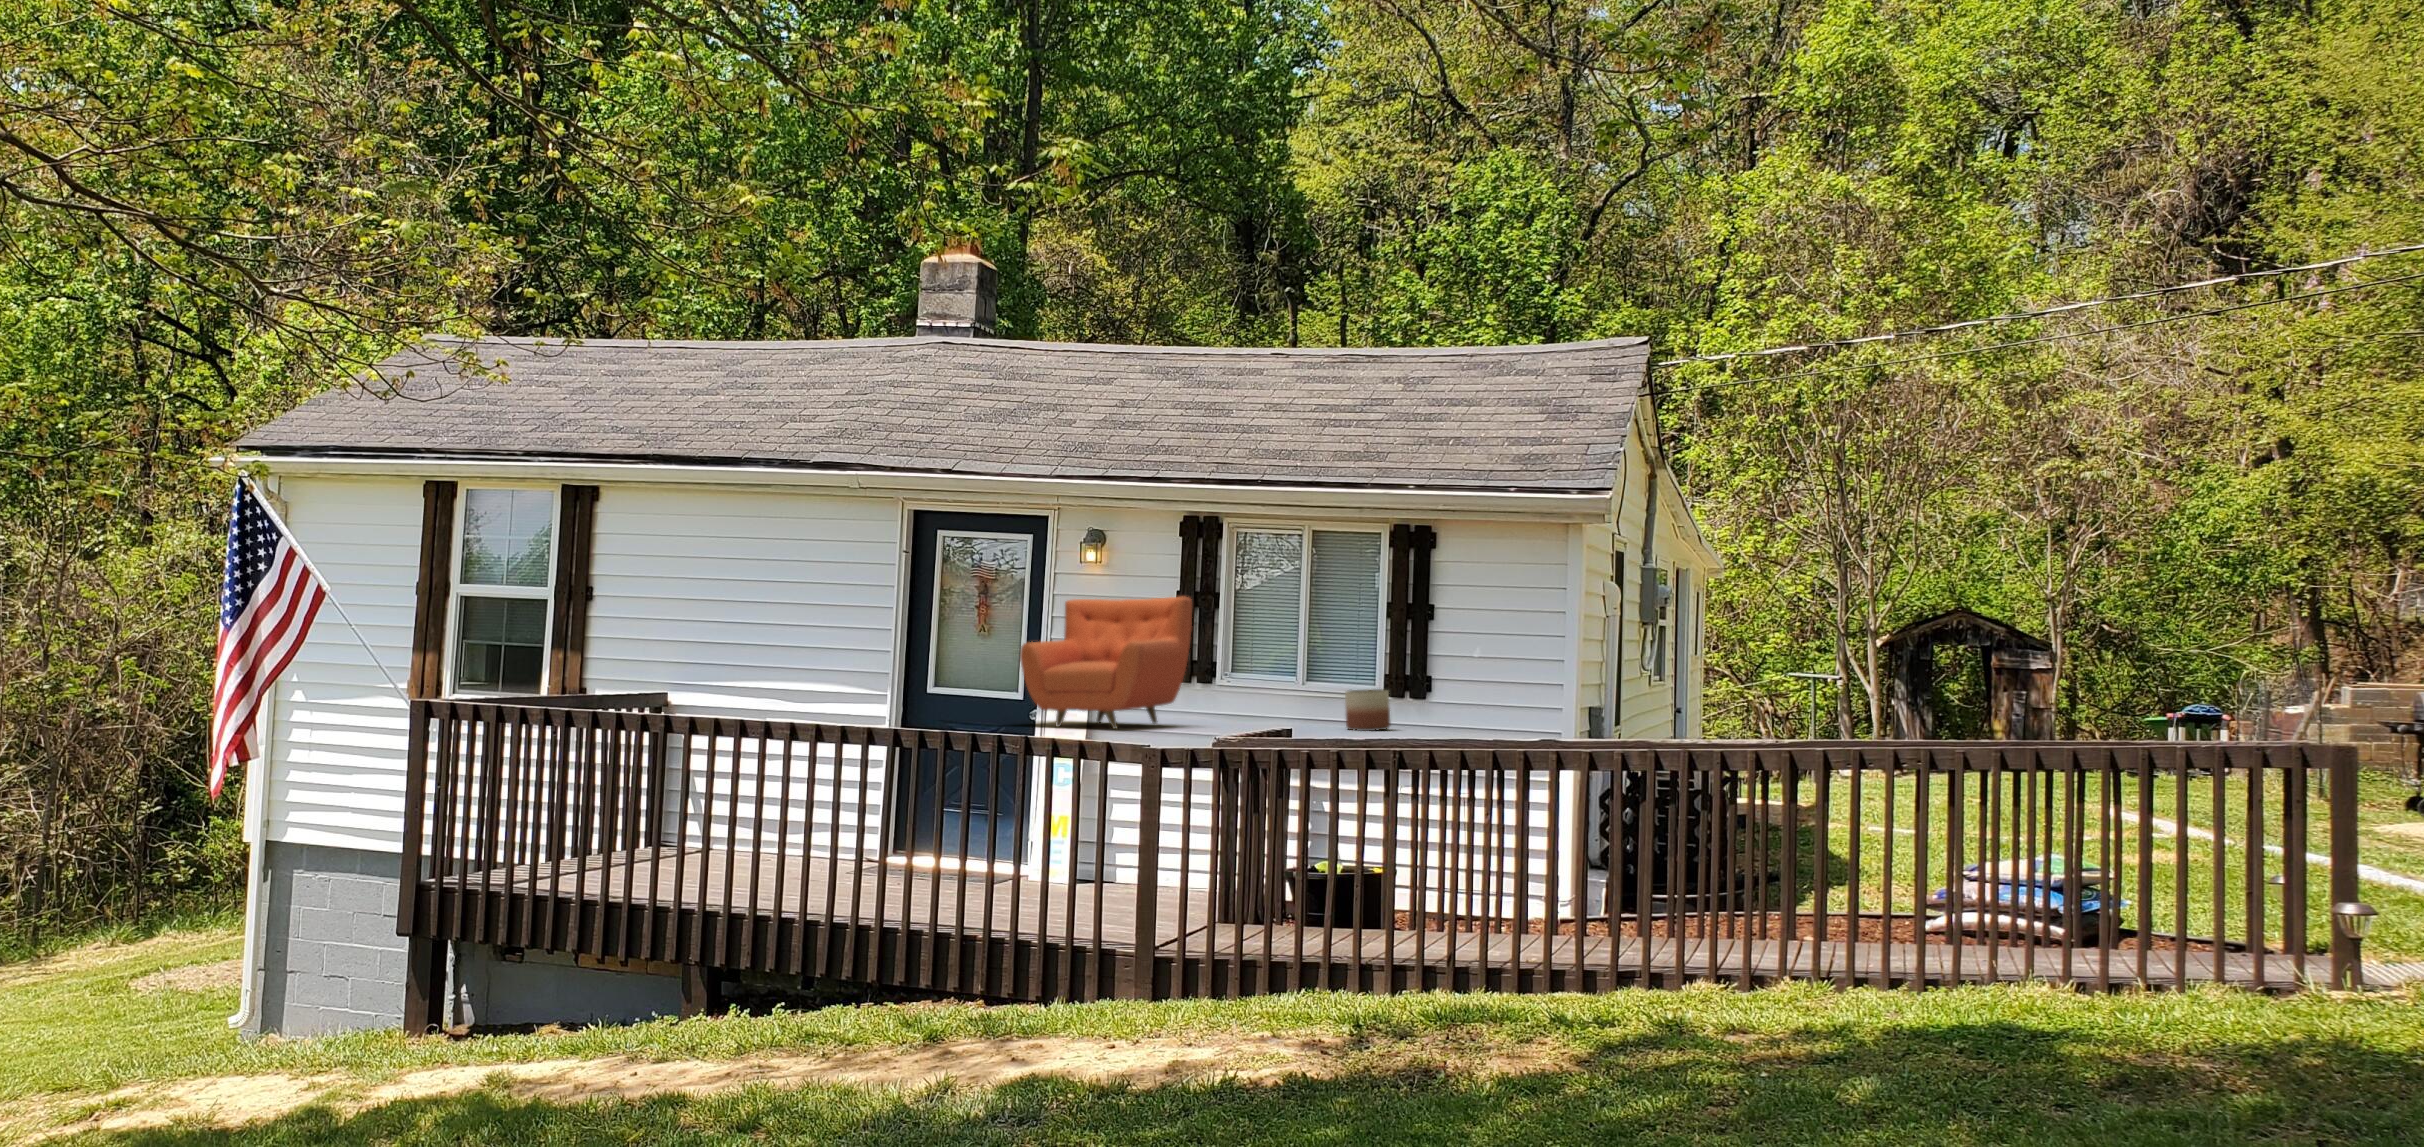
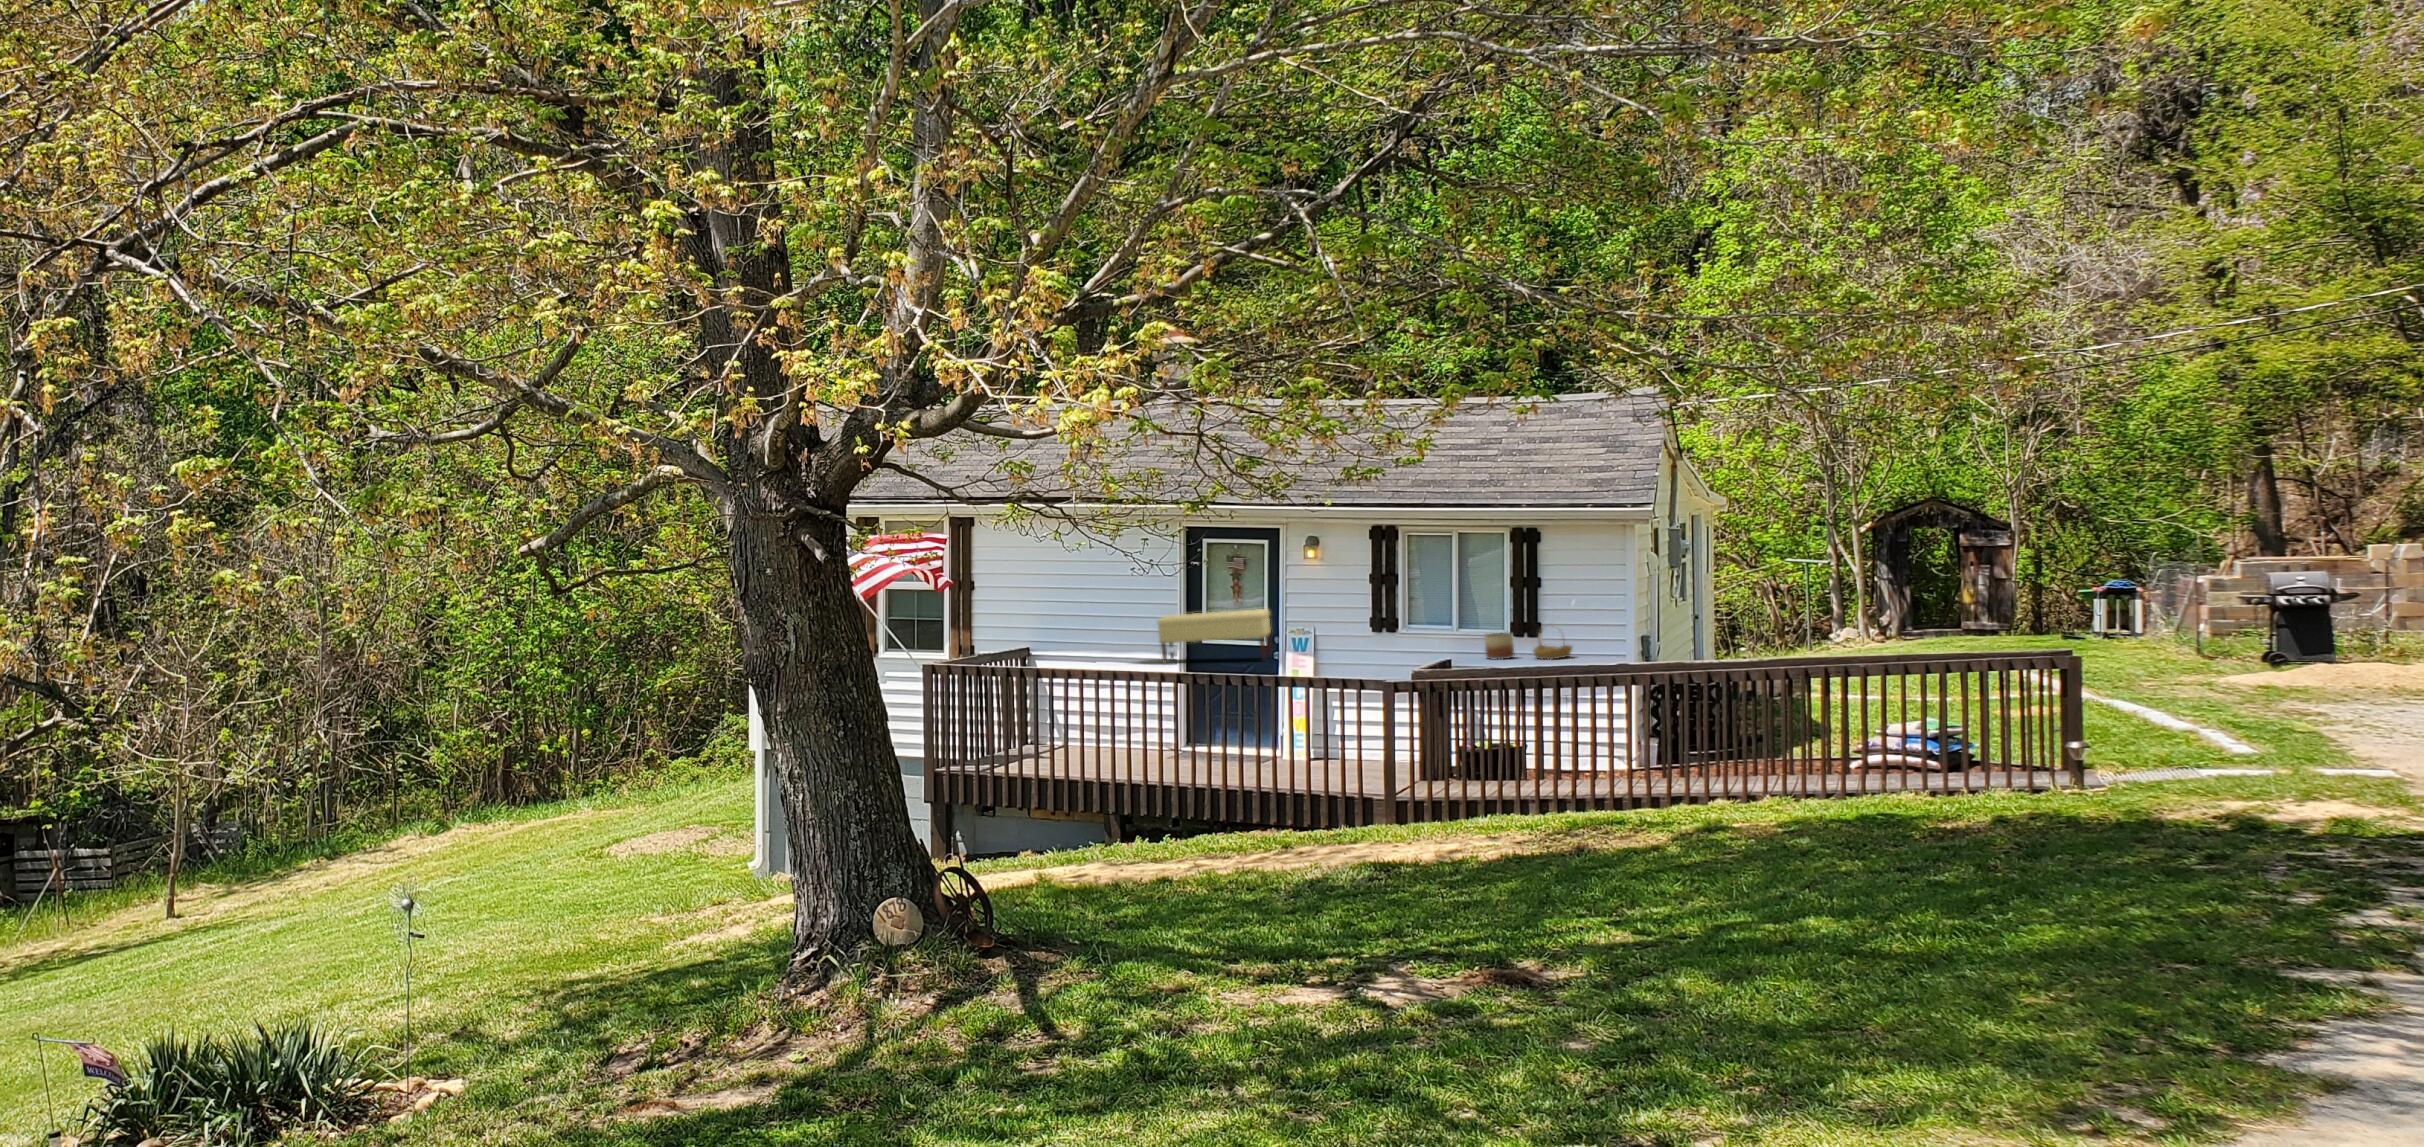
armchair: present [1020,597,1192,729] -> none [1276,580,1383,667]
bench: none [850,640,1028,722] -> present [1157,609,1271,662]
basket: none [1416,678,1482,734] -> present [1532,625,1572,660]

